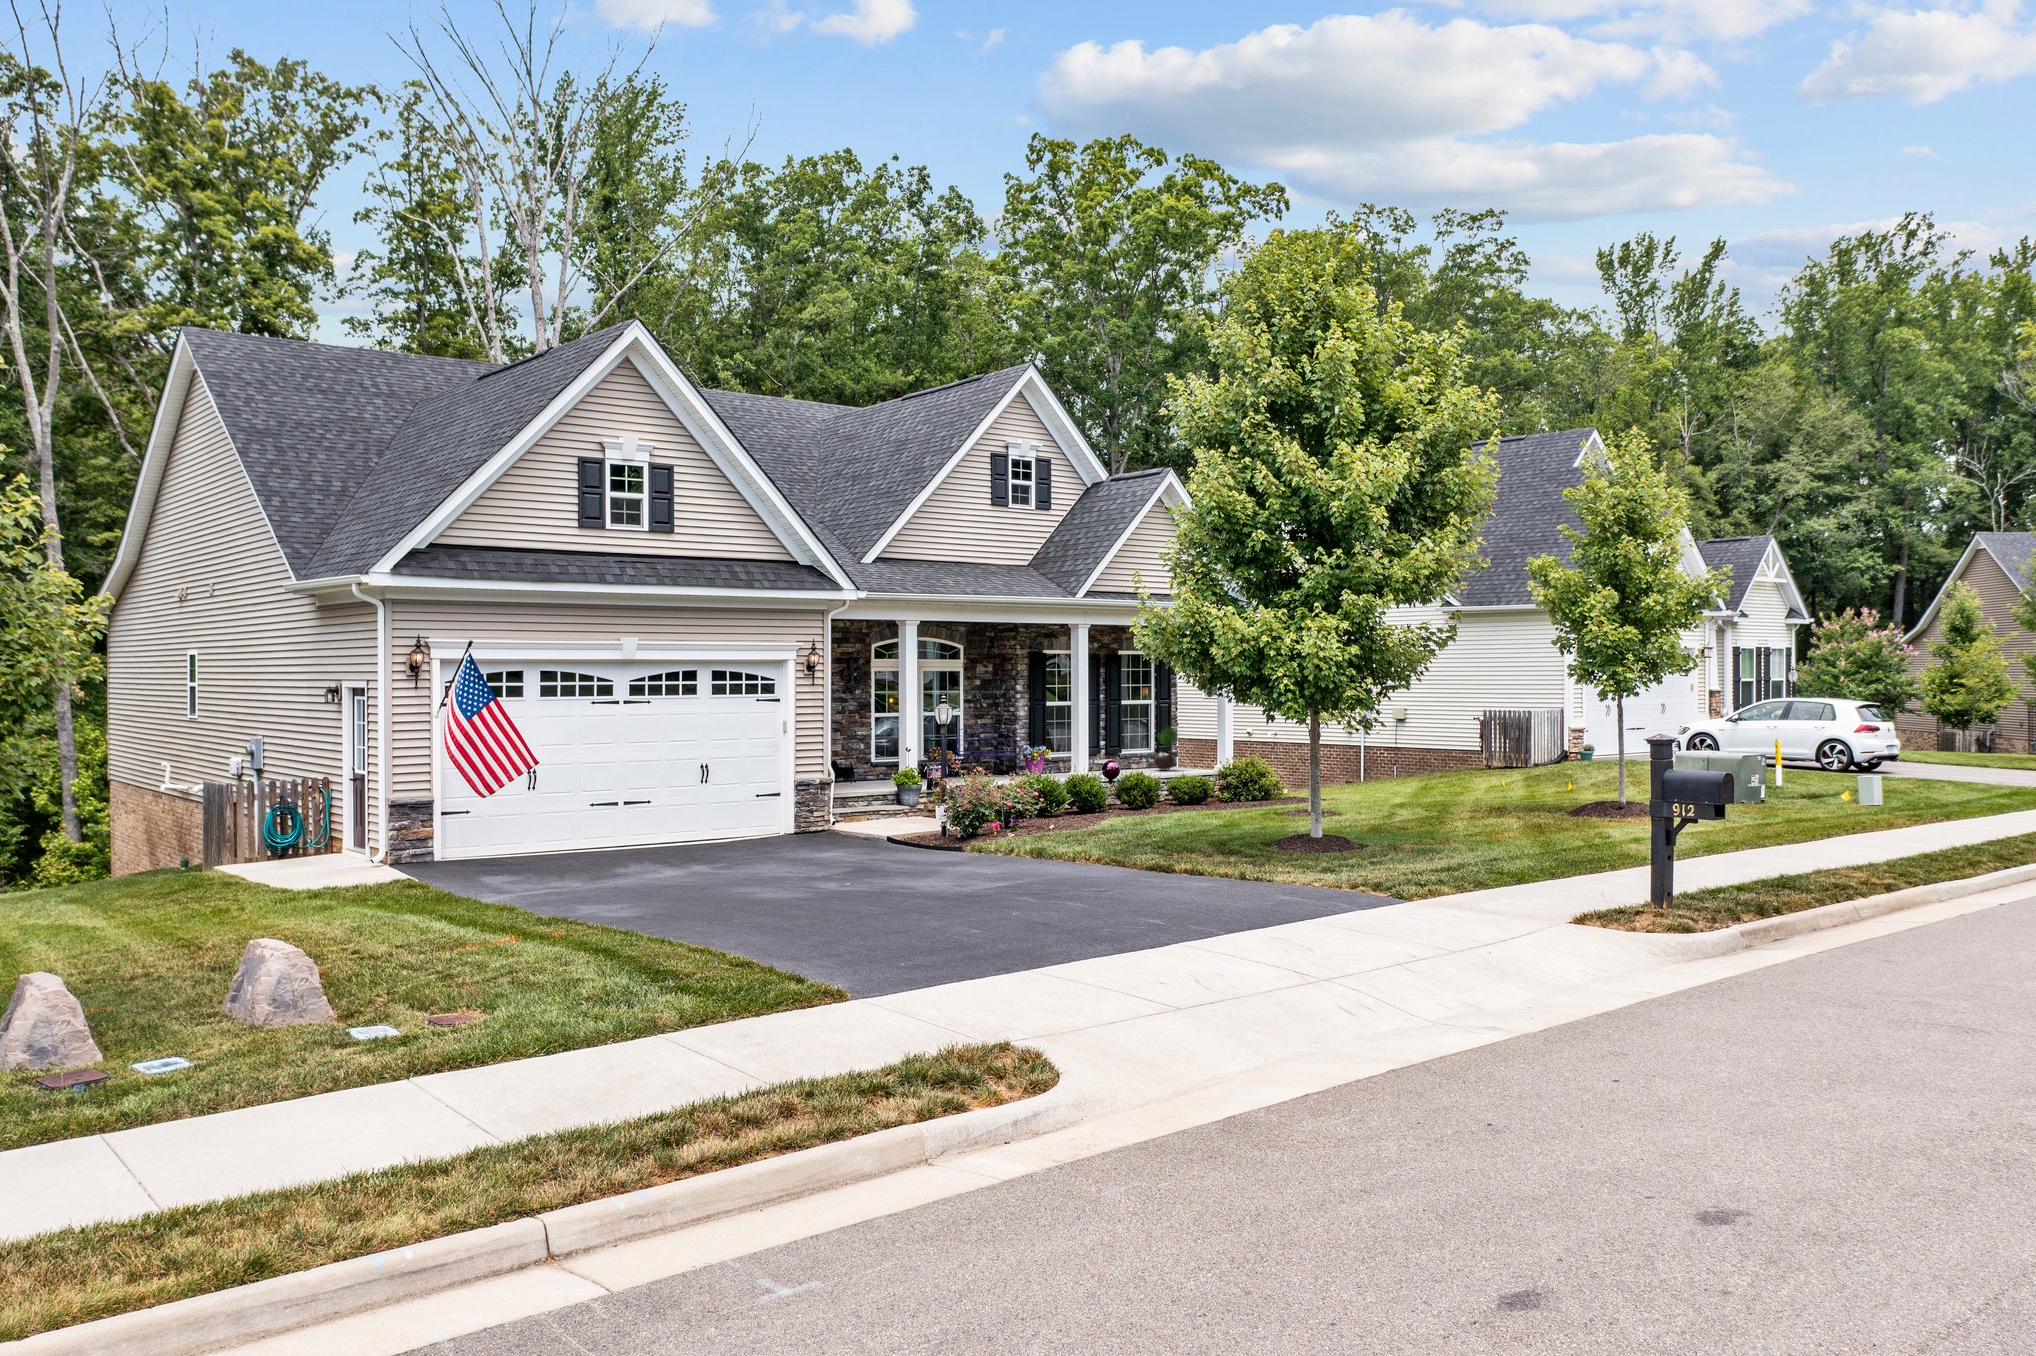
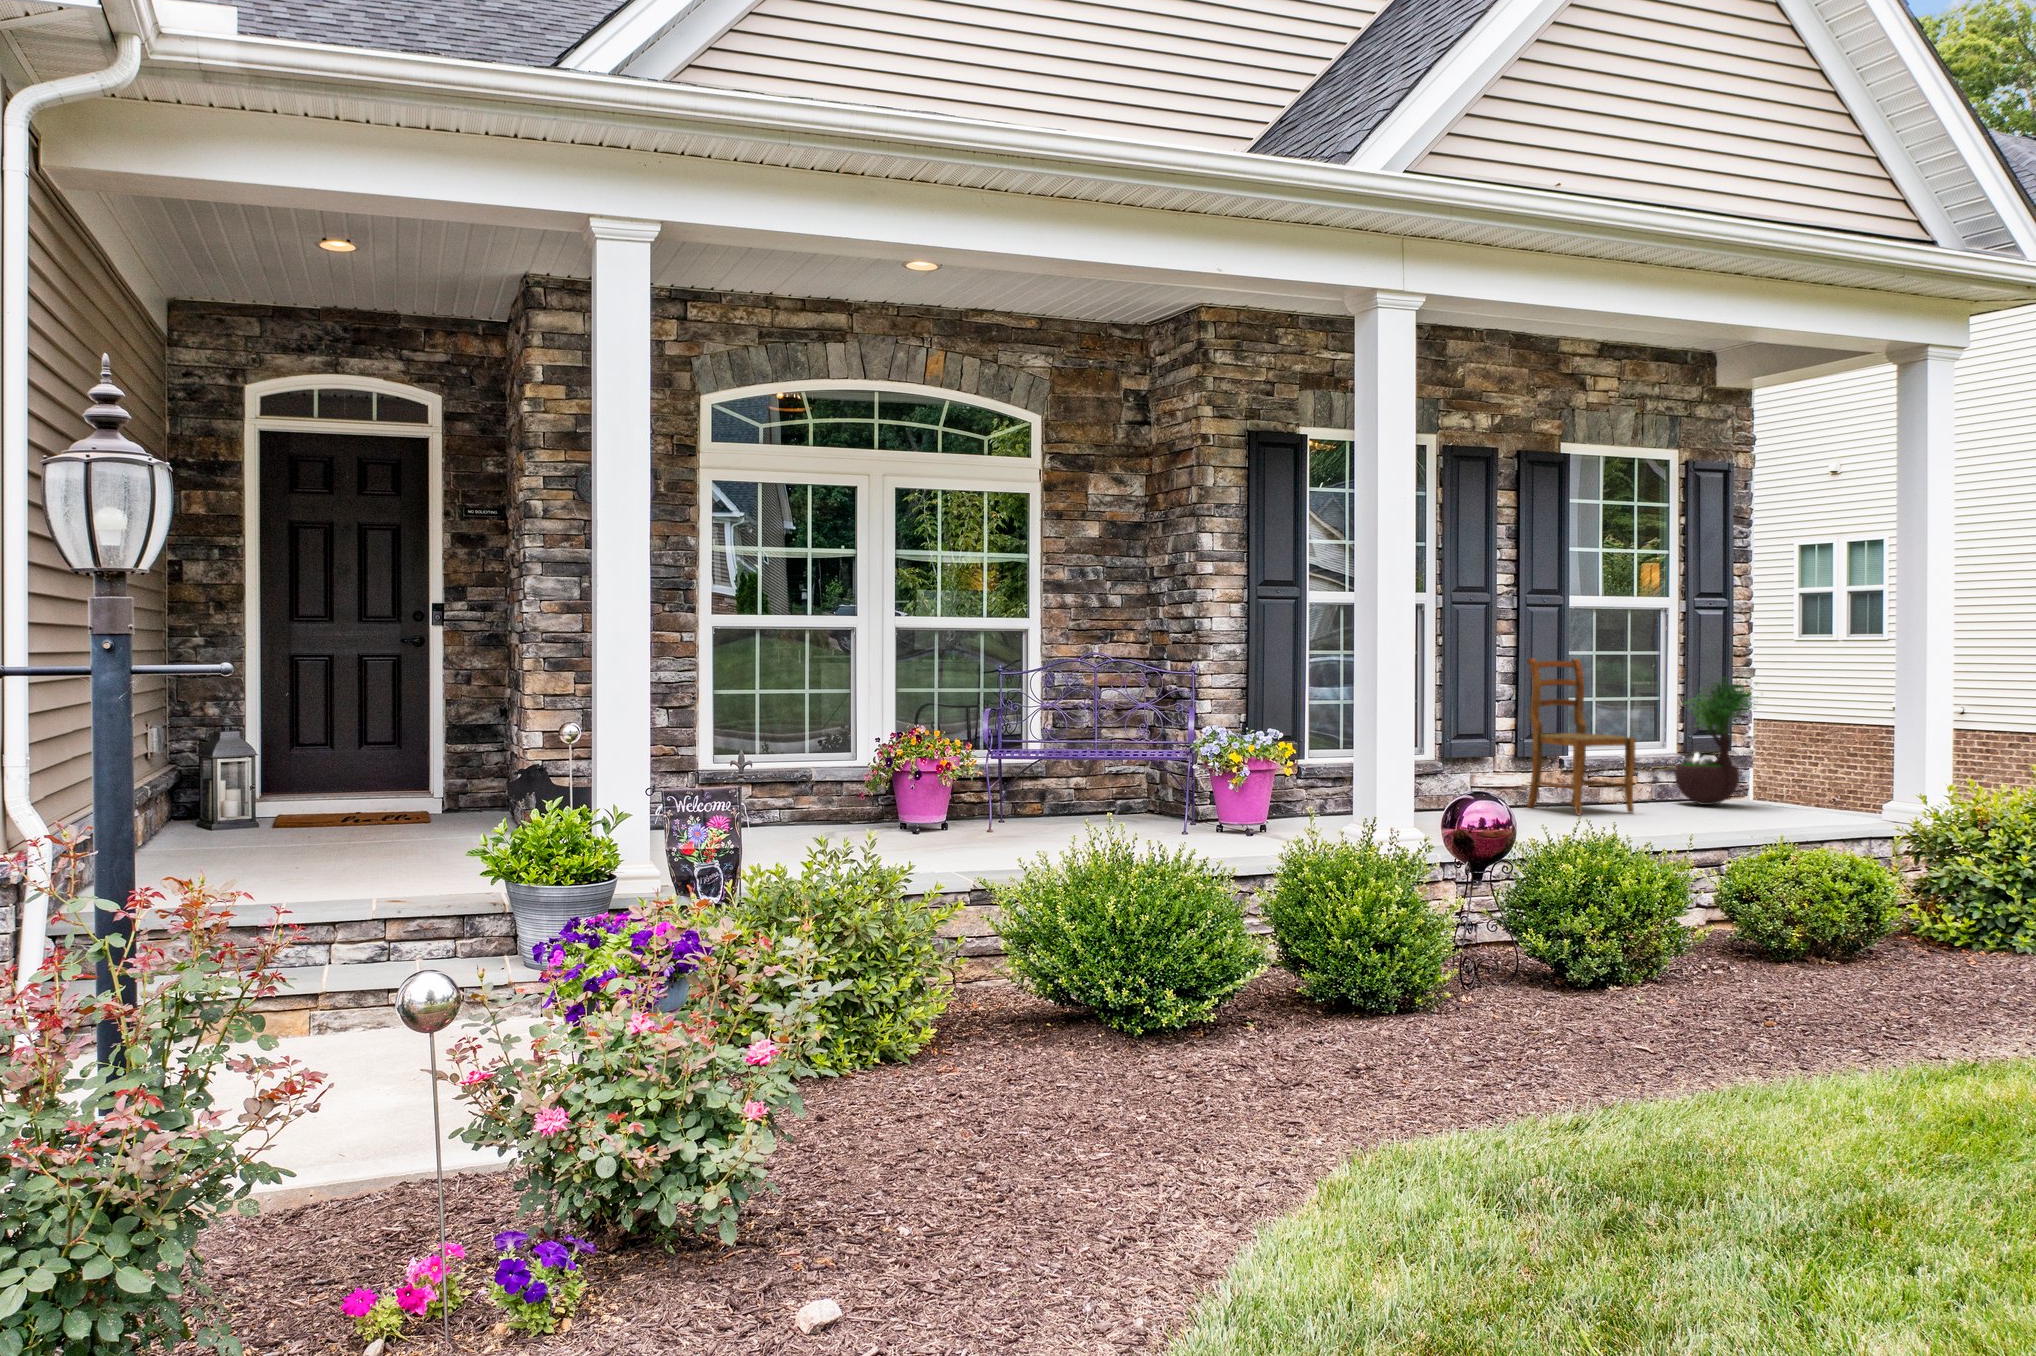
chair: none [1109,721,1145,775] -> present [1527,659,1635,815]

